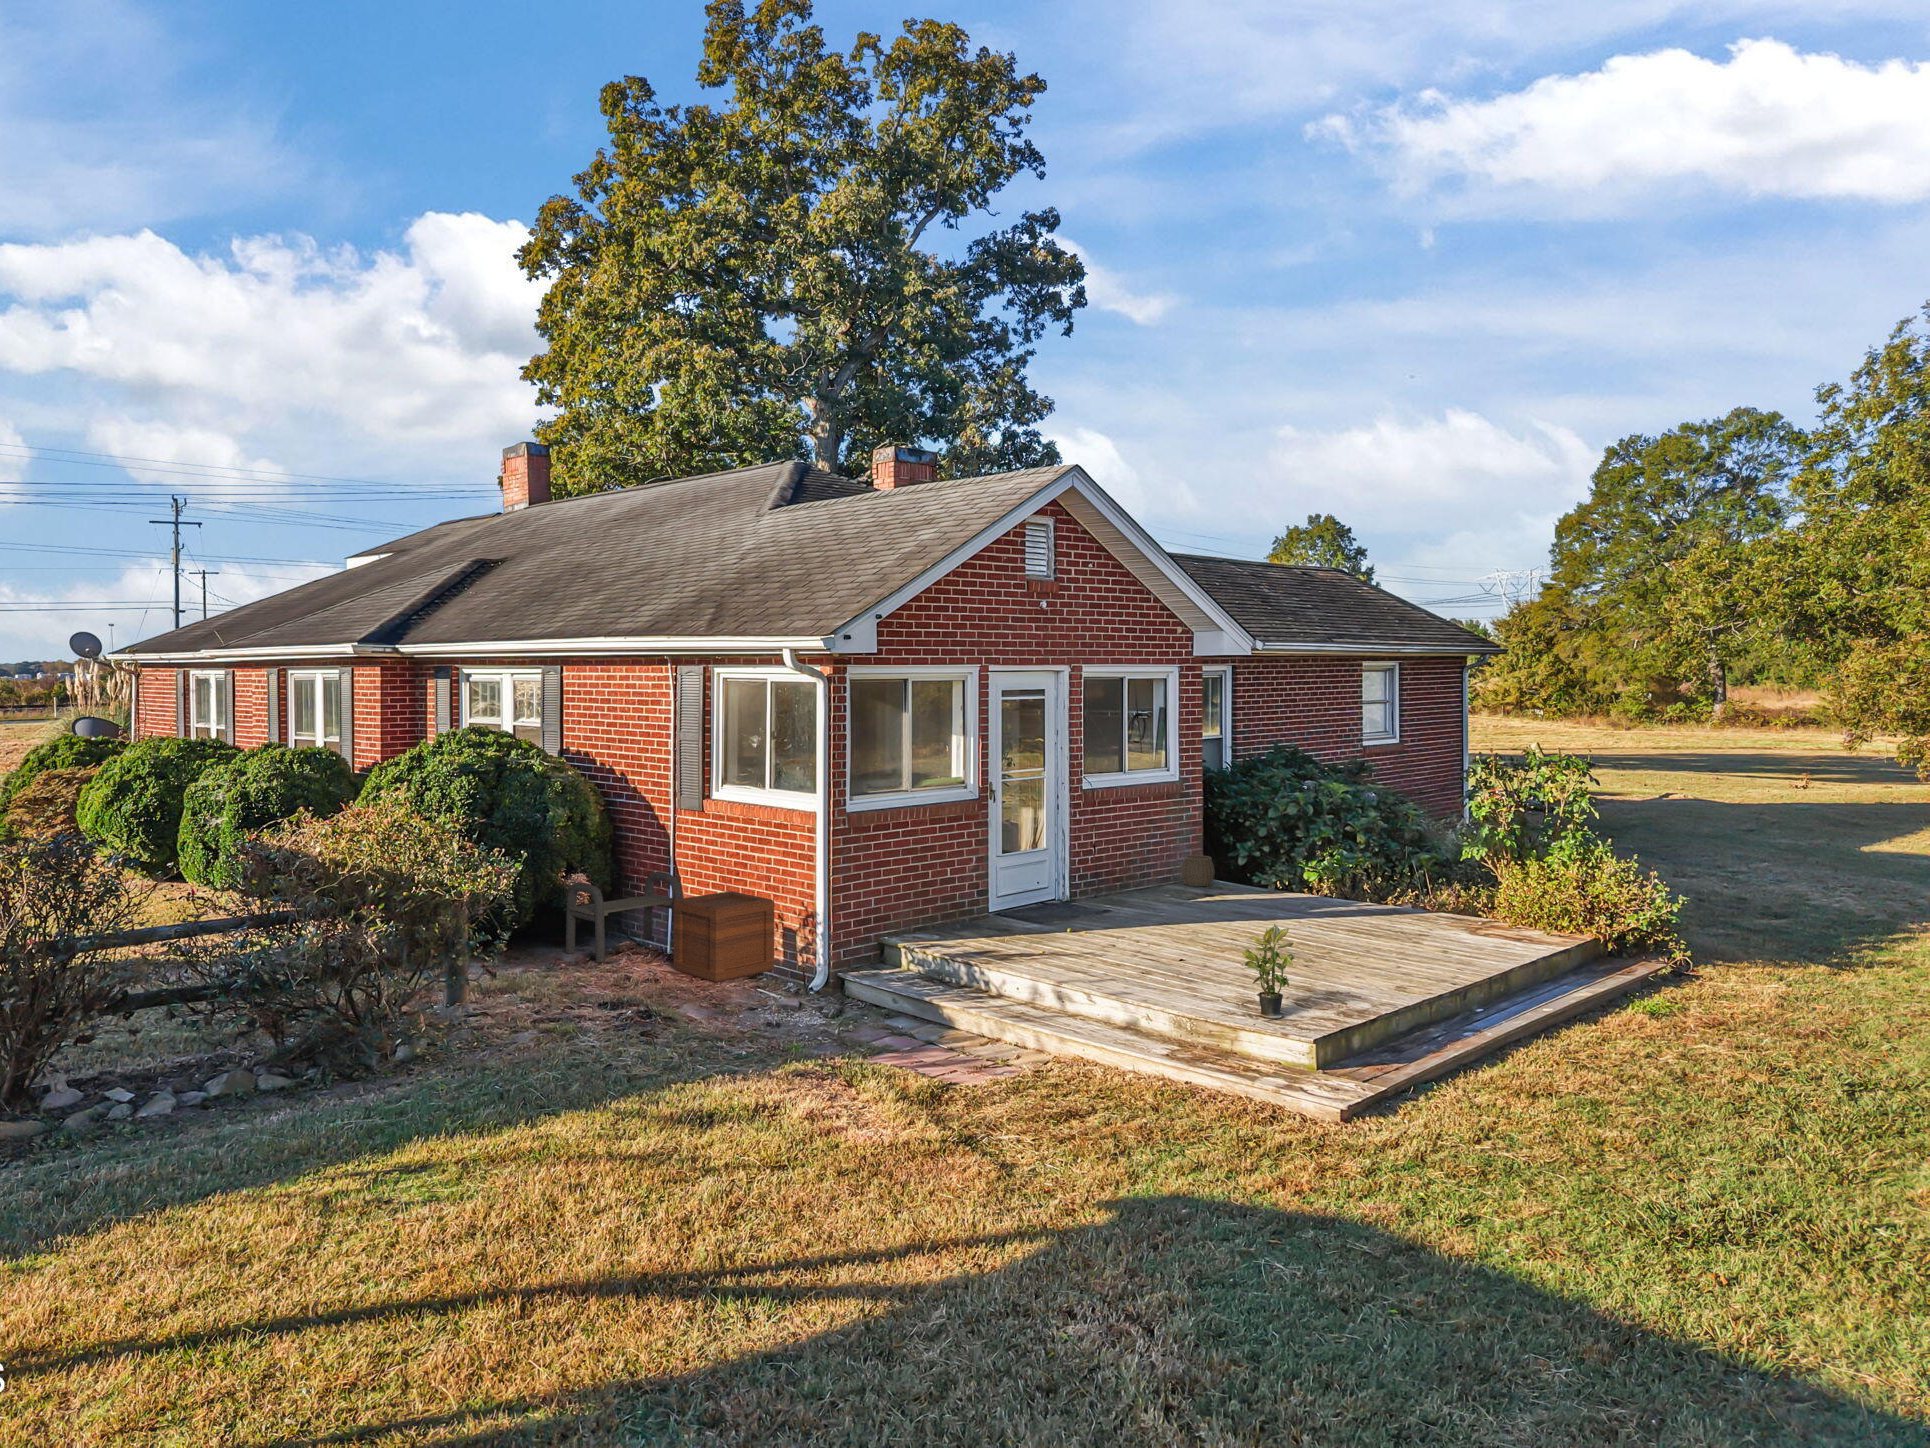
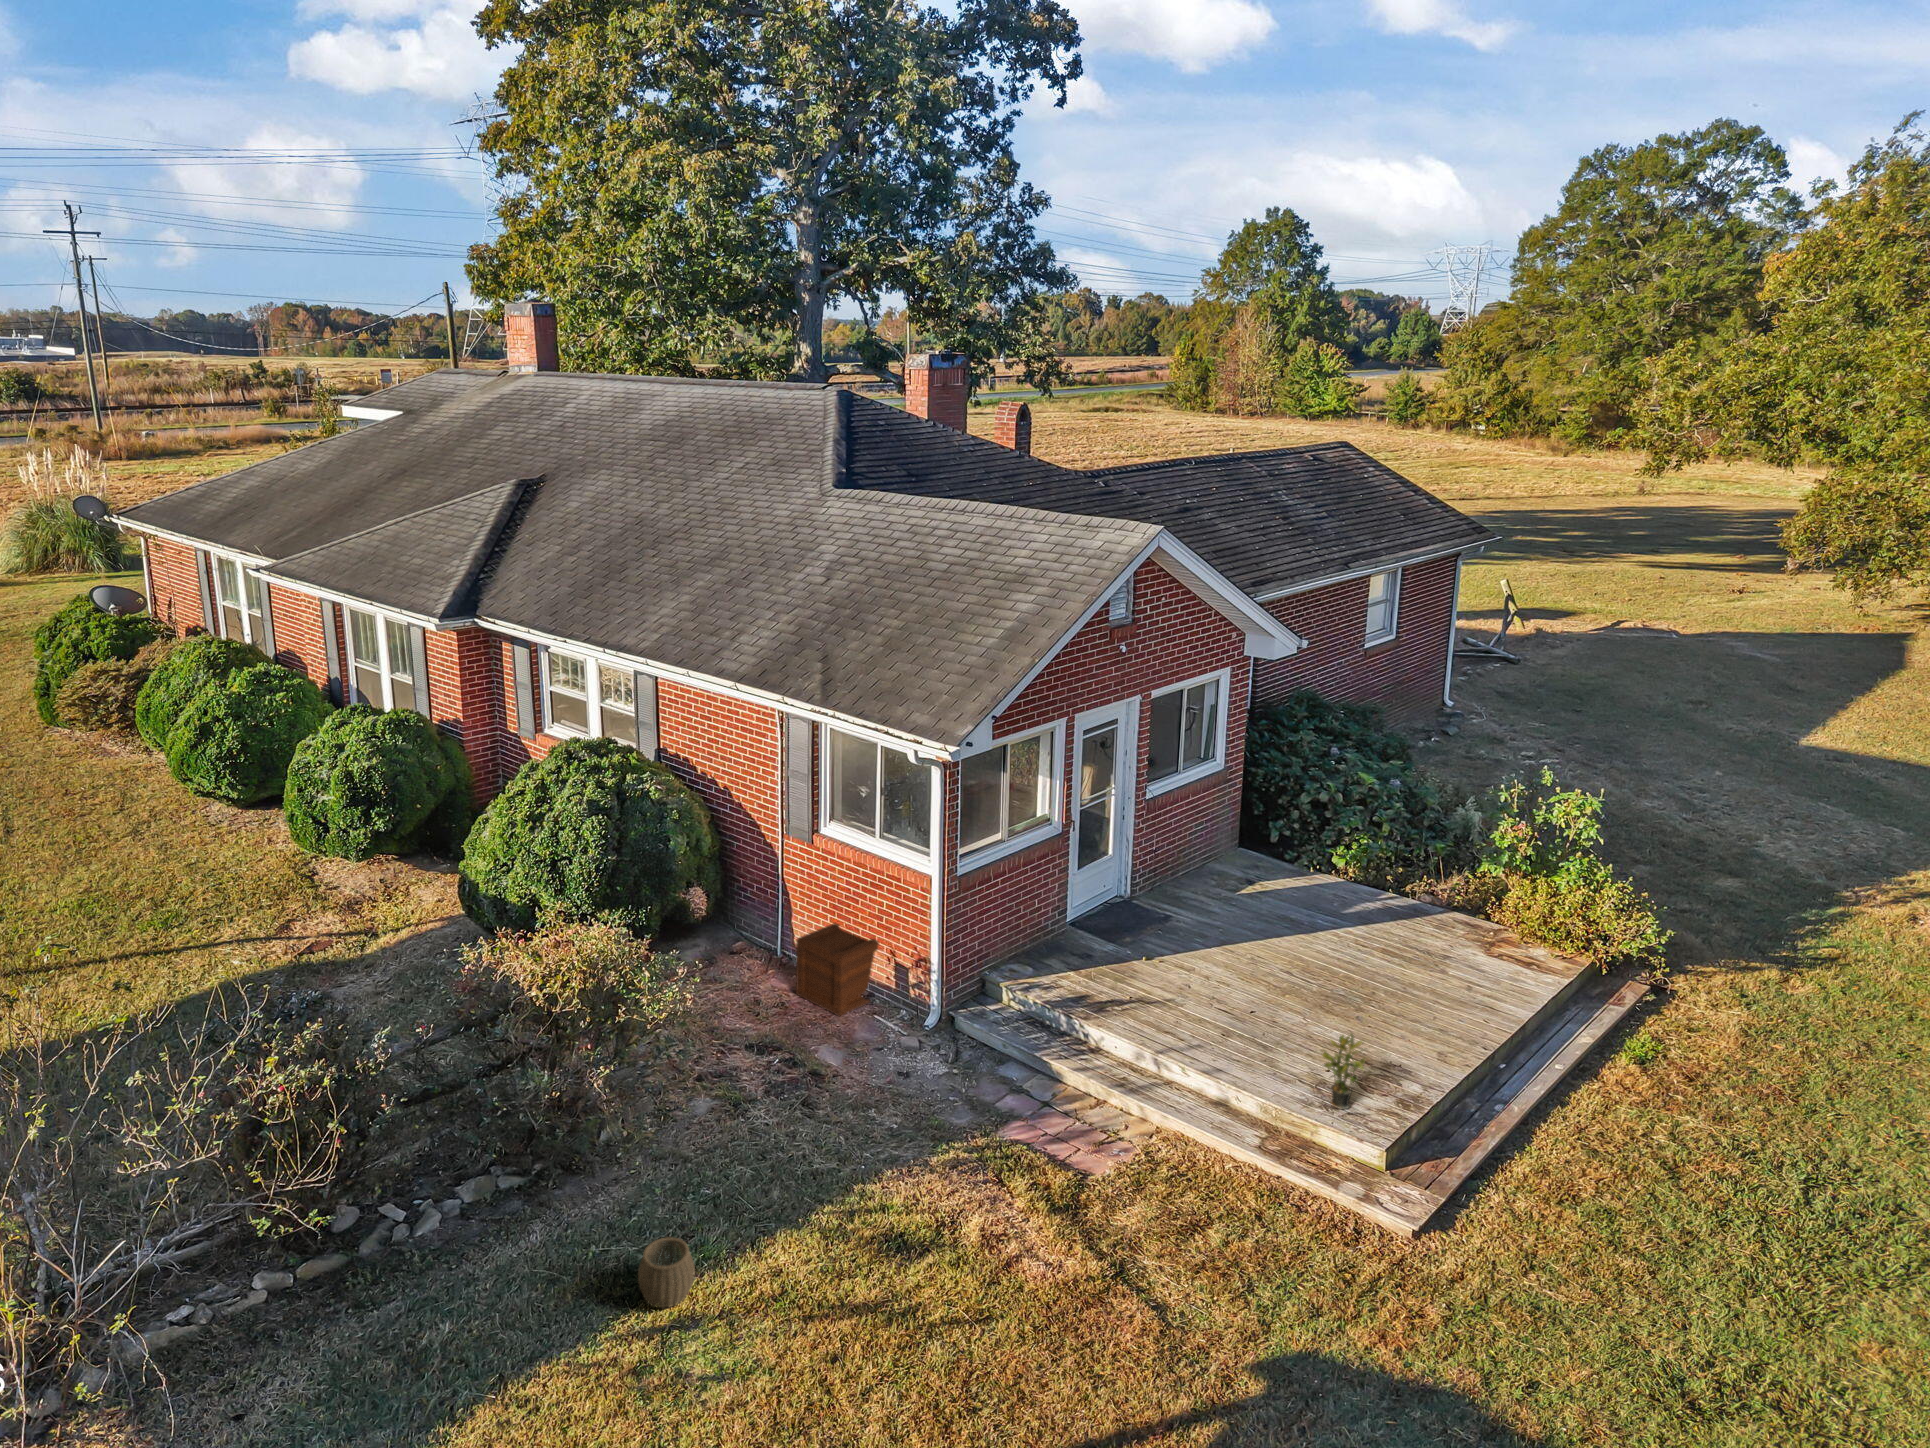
woven basket: present [1181,855,1215,886] -> present [638,1237,695,1308]
bench: present [566,872,682,963] -> none [690,885,792,983]

